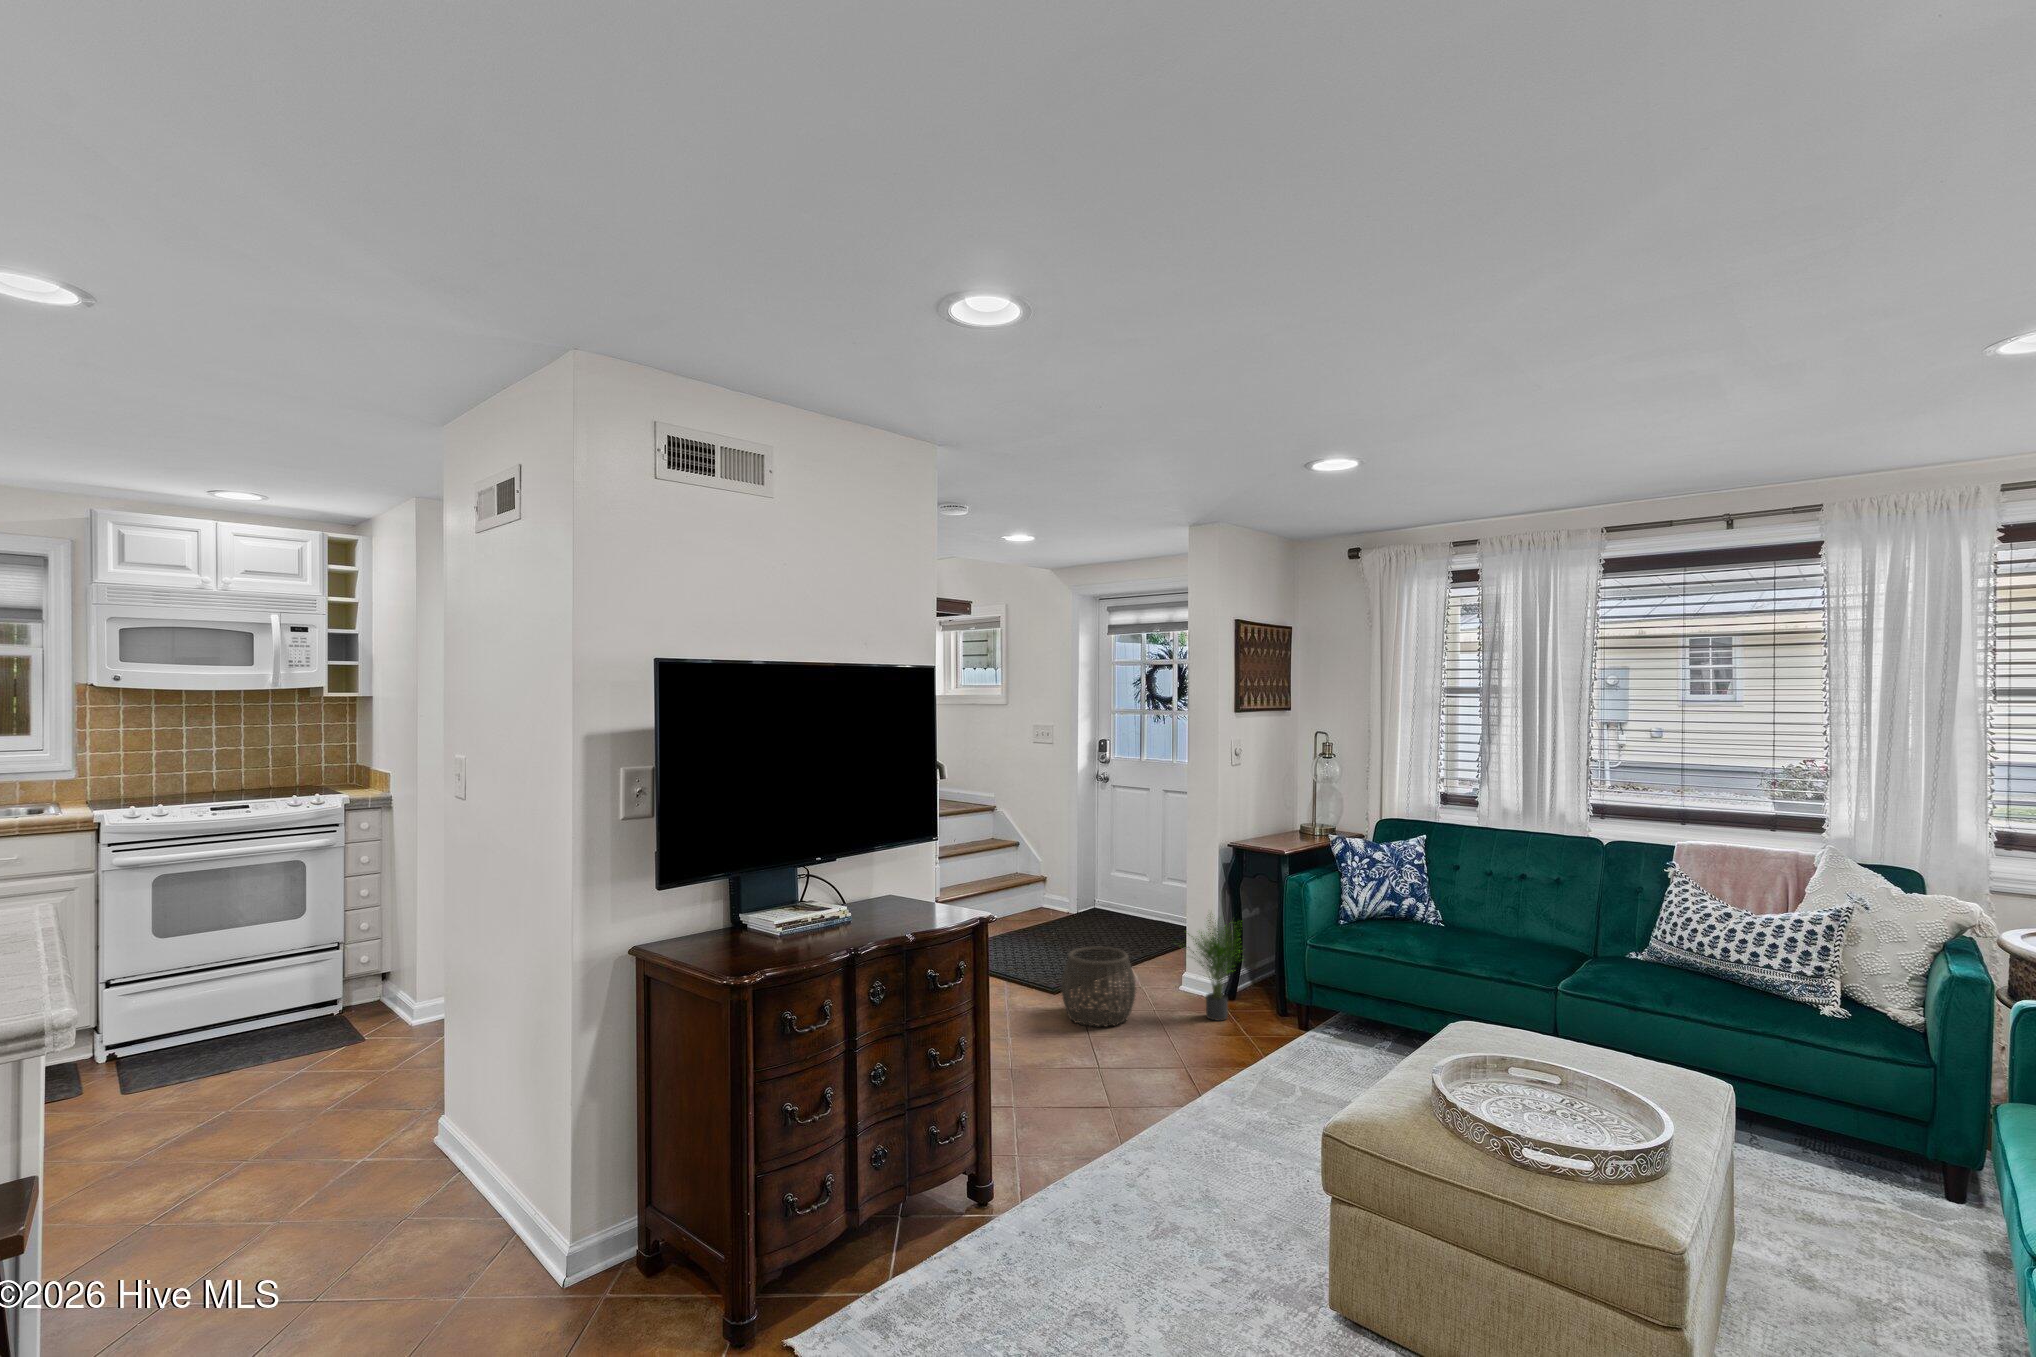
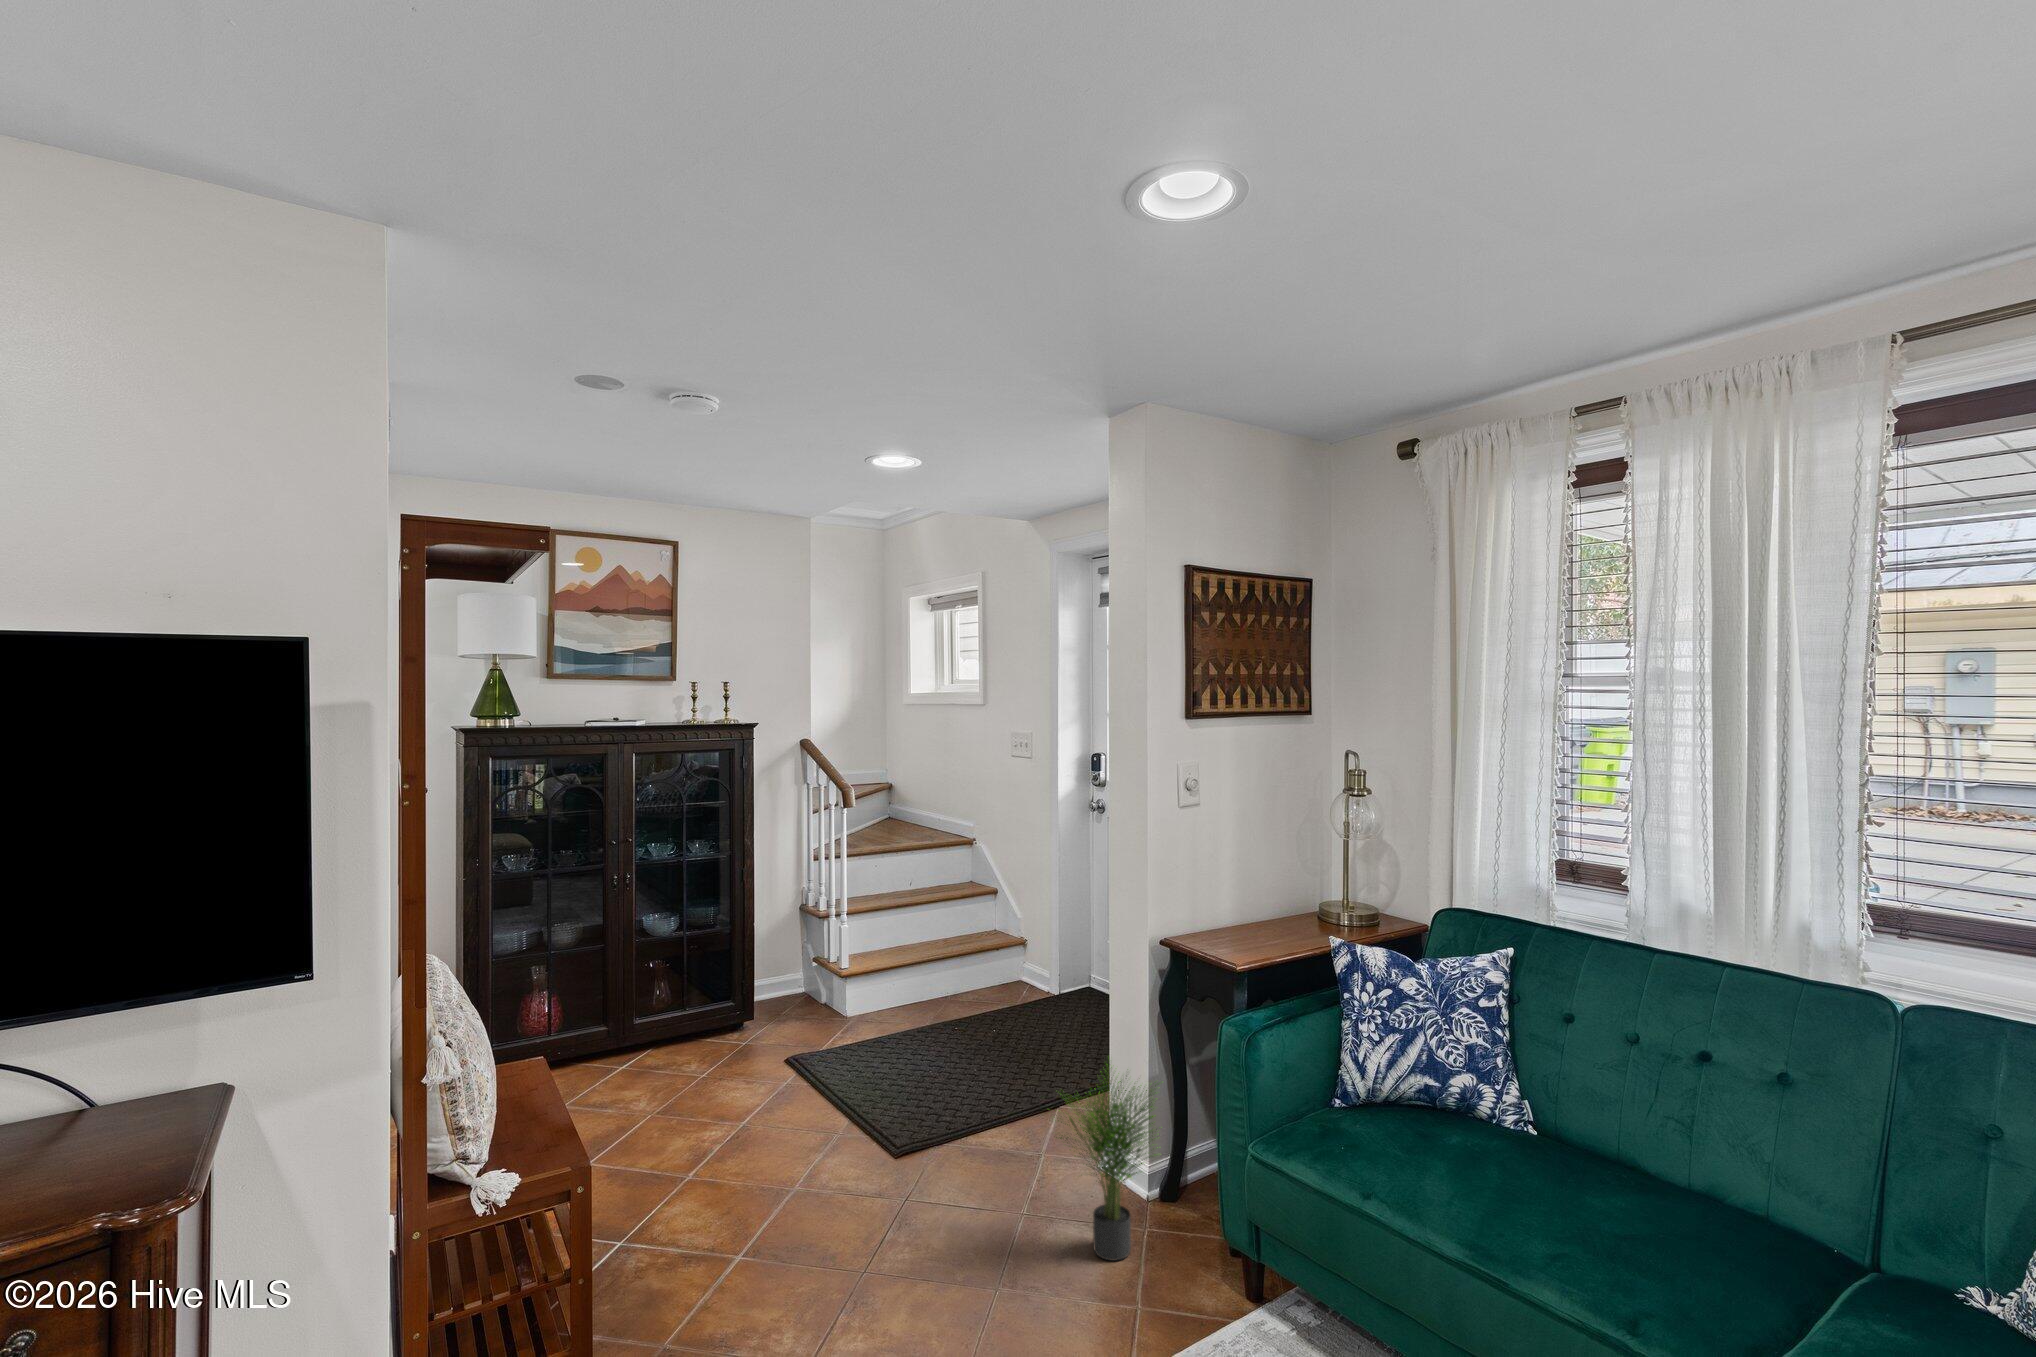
woven basket: present [1061,947,1136,1027] -> none [849,1101,976,1257]

